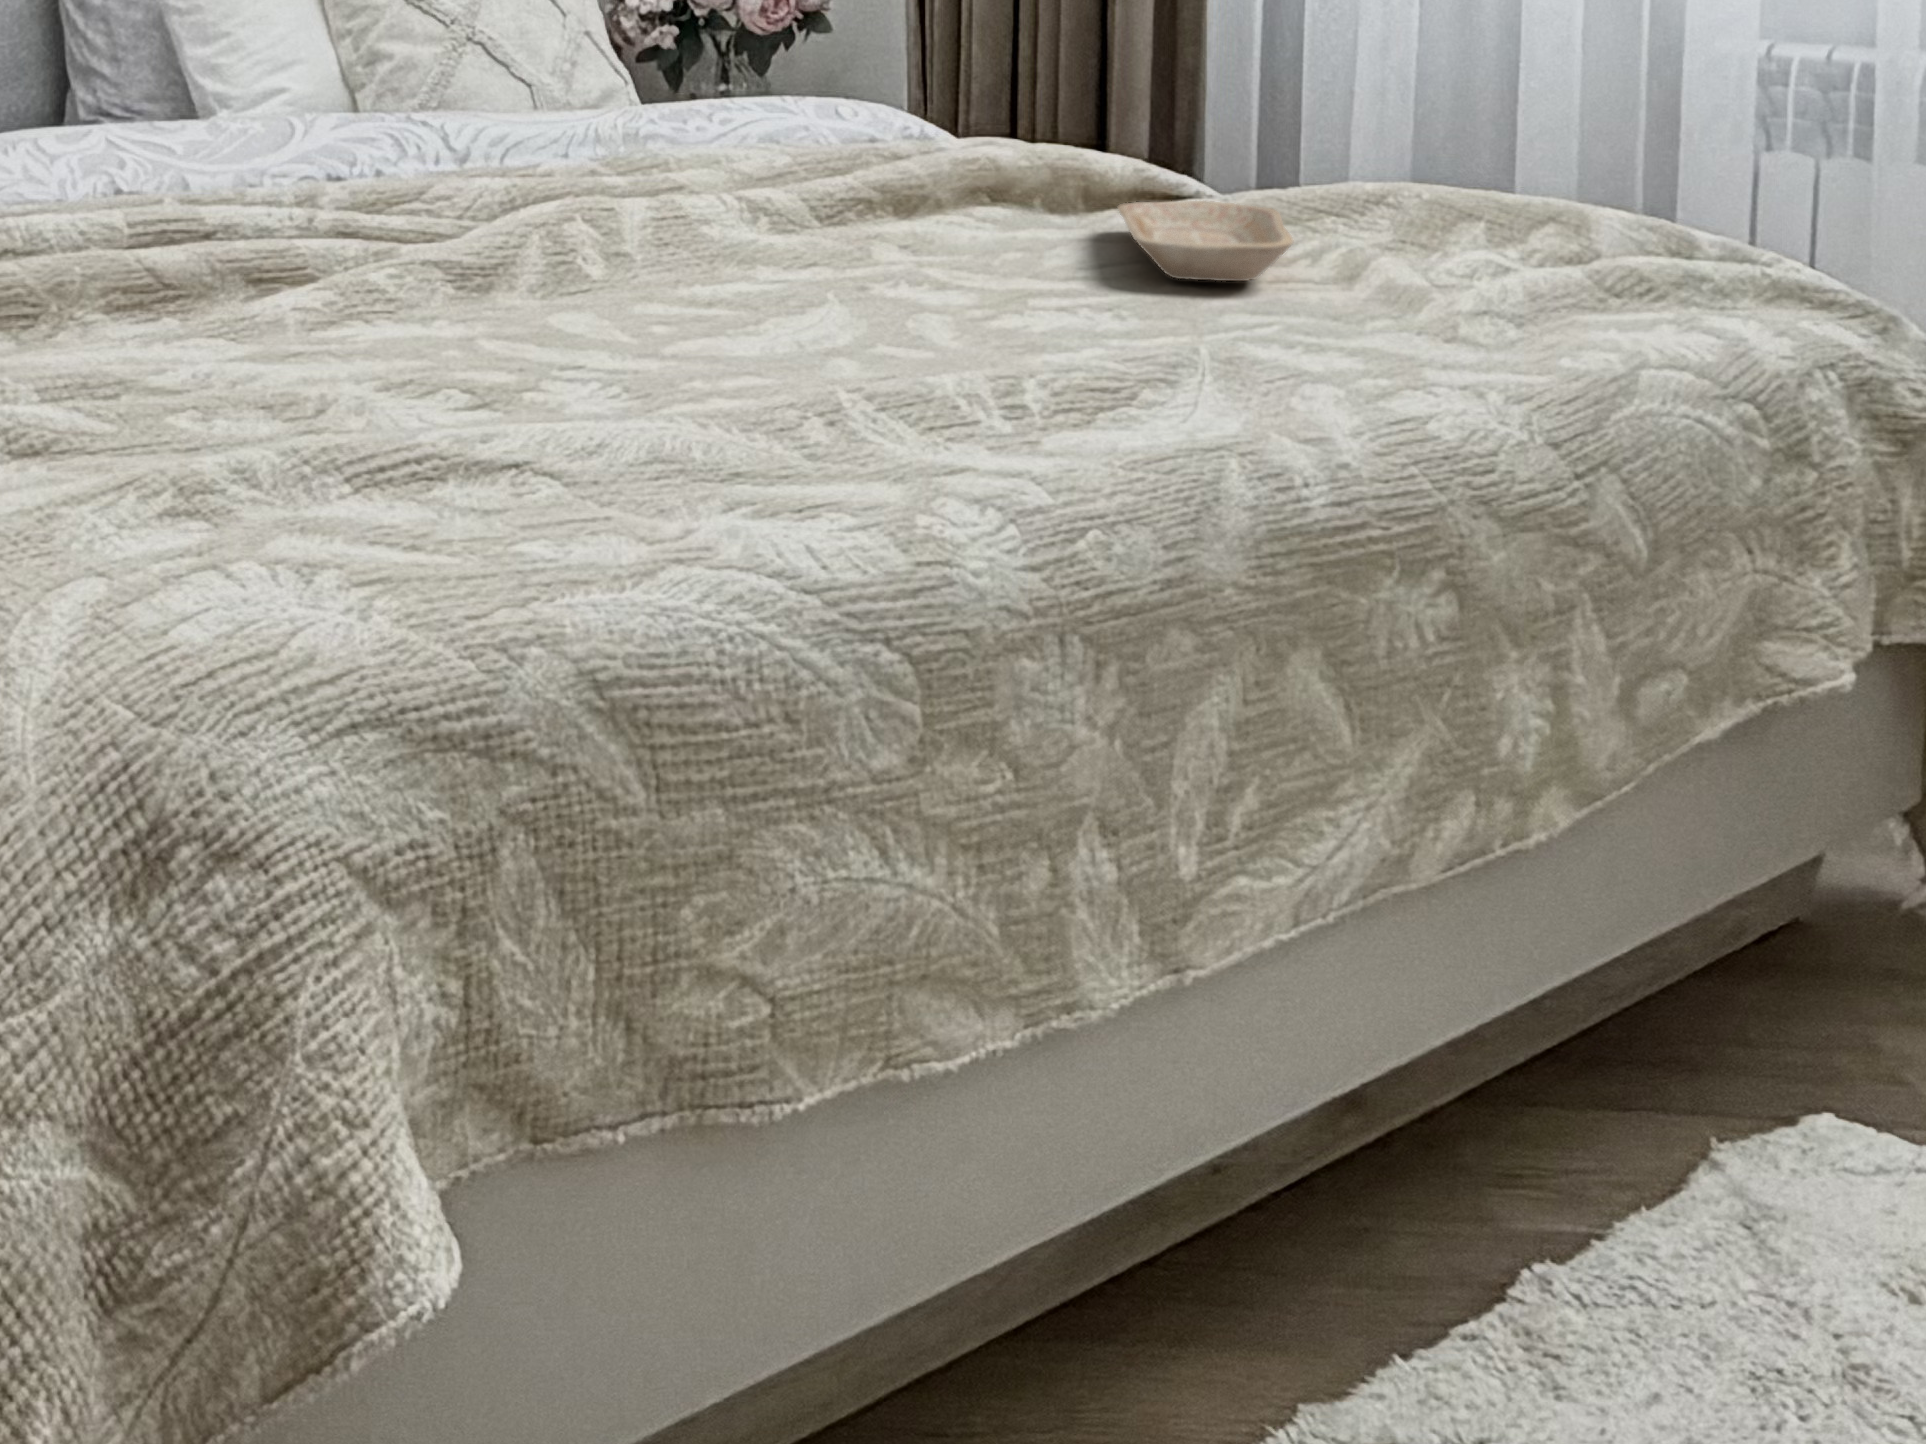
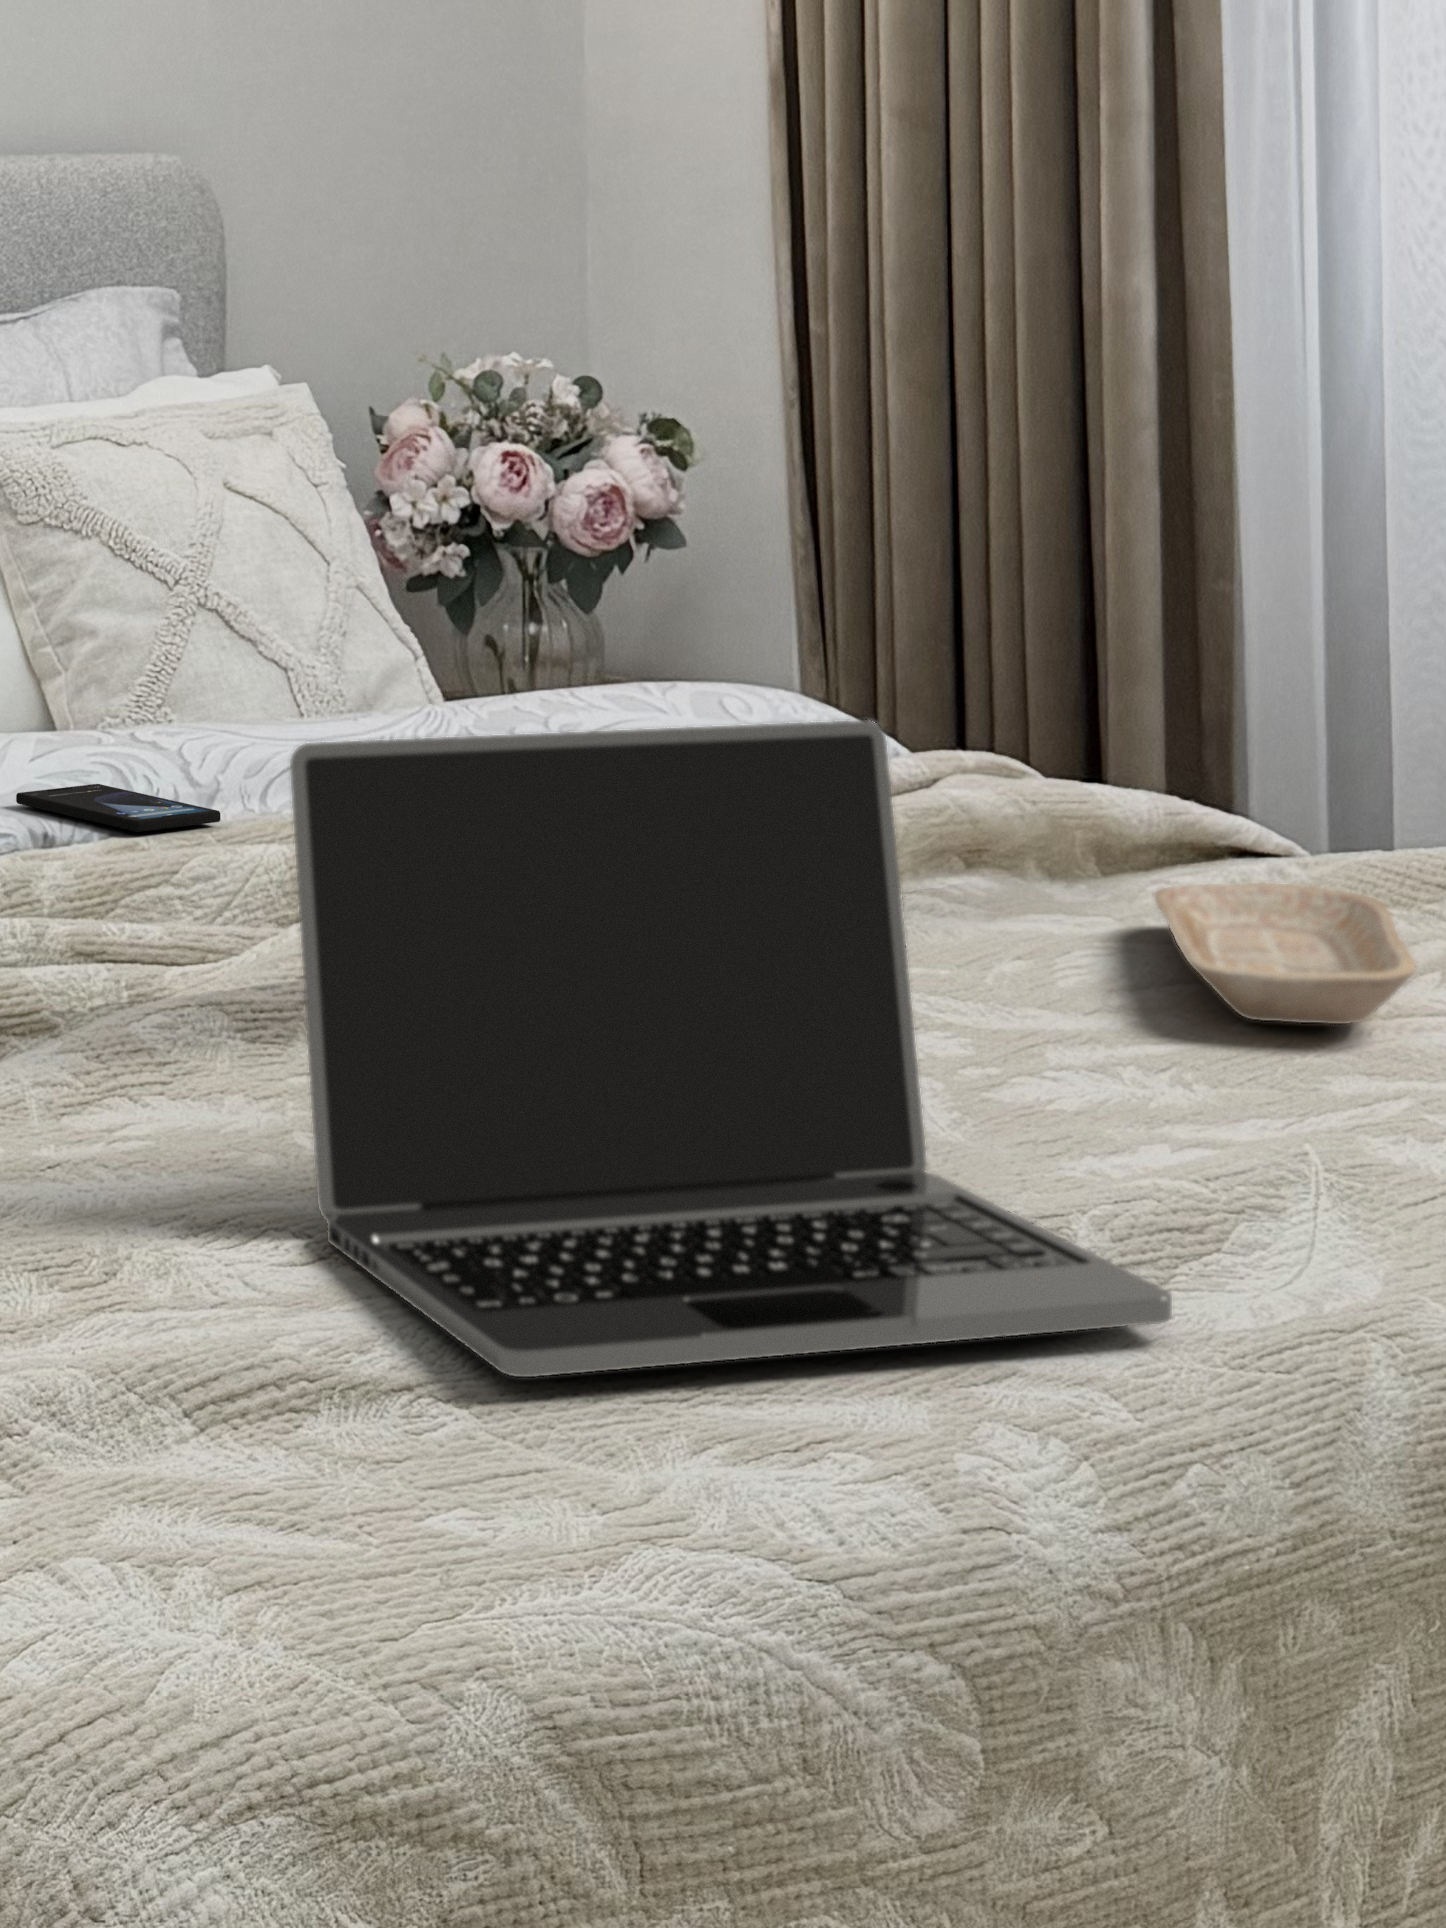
laptop: none [471,36,1090,465] -> present [290,720,1172,1377]
smartphone: none [321,139,465,164] -> present [16,784,221,832]

